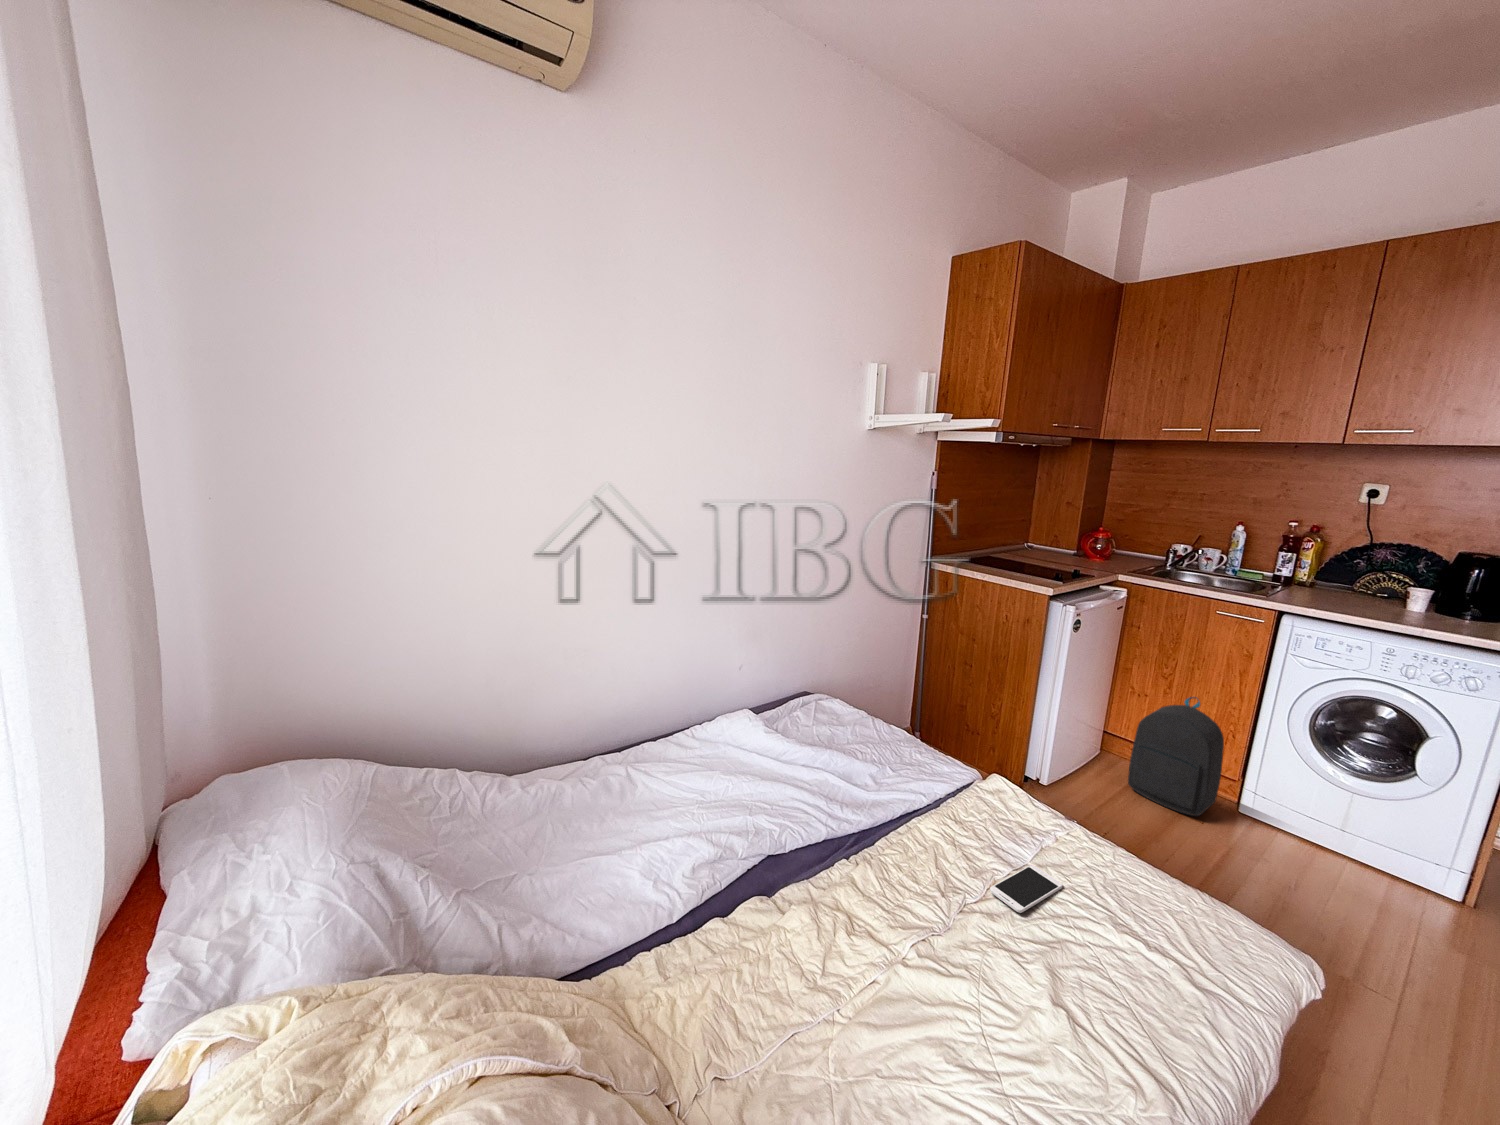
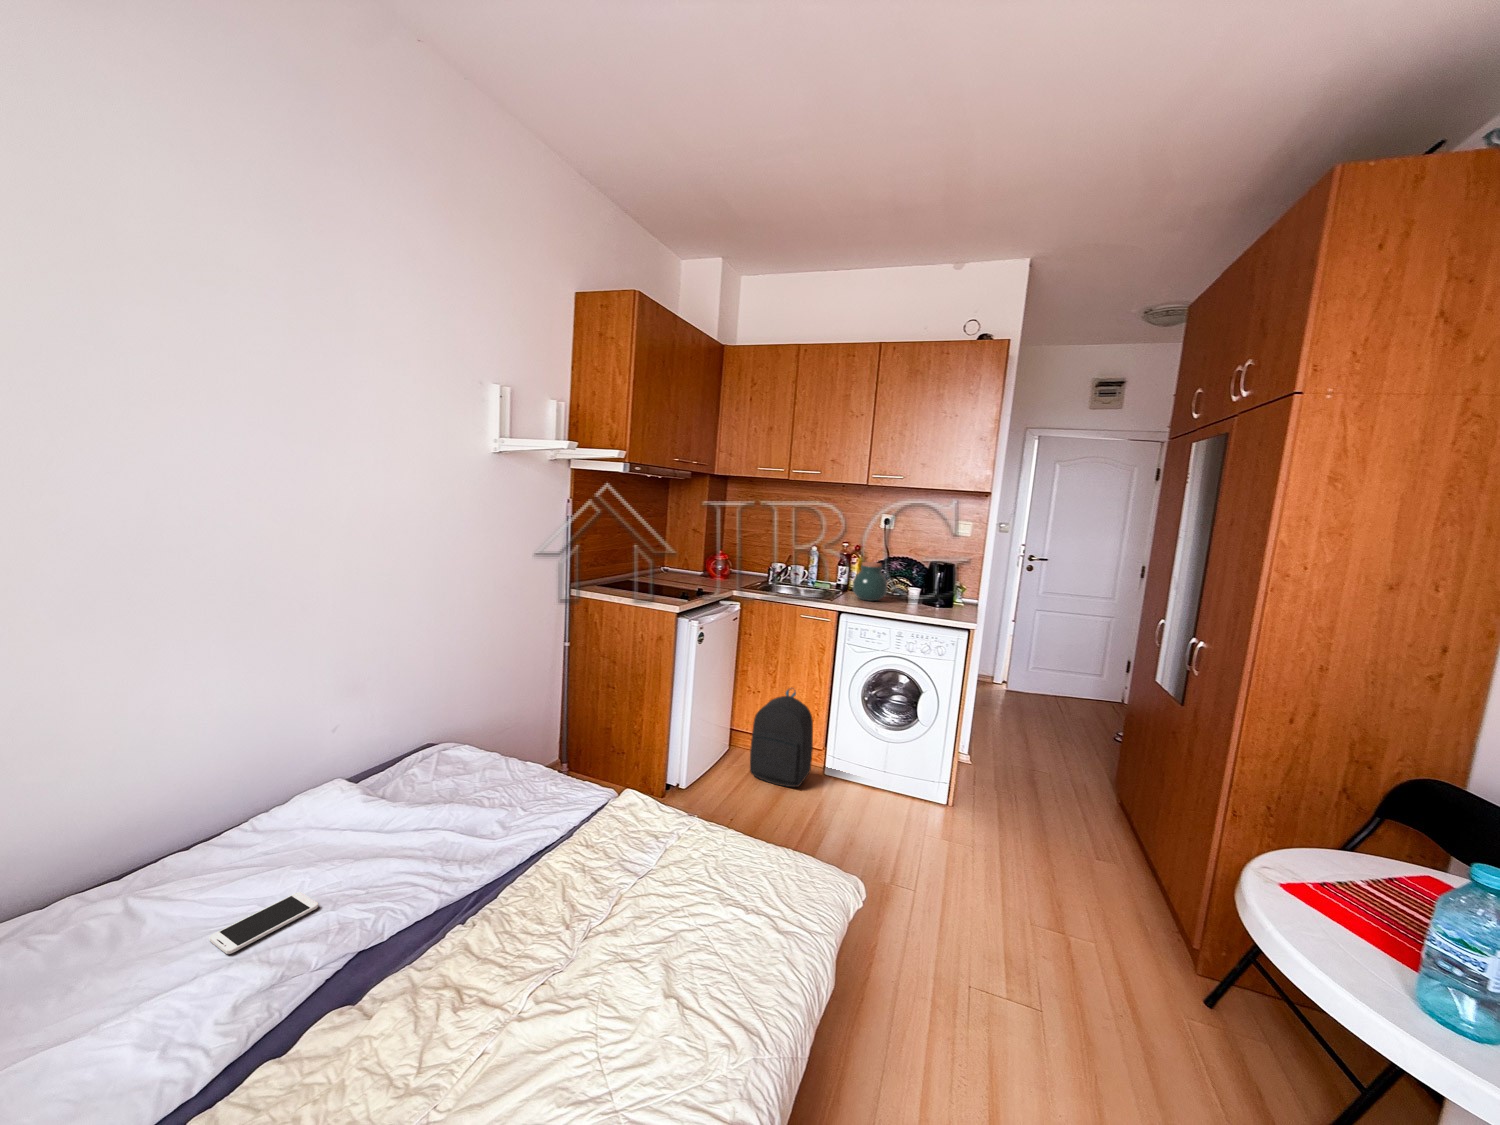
jar: none [1302,548,1367,601] -> present [853,562,887,601]
smartphone: present [990,865,1062,913] -> present [209,892,318,954]

